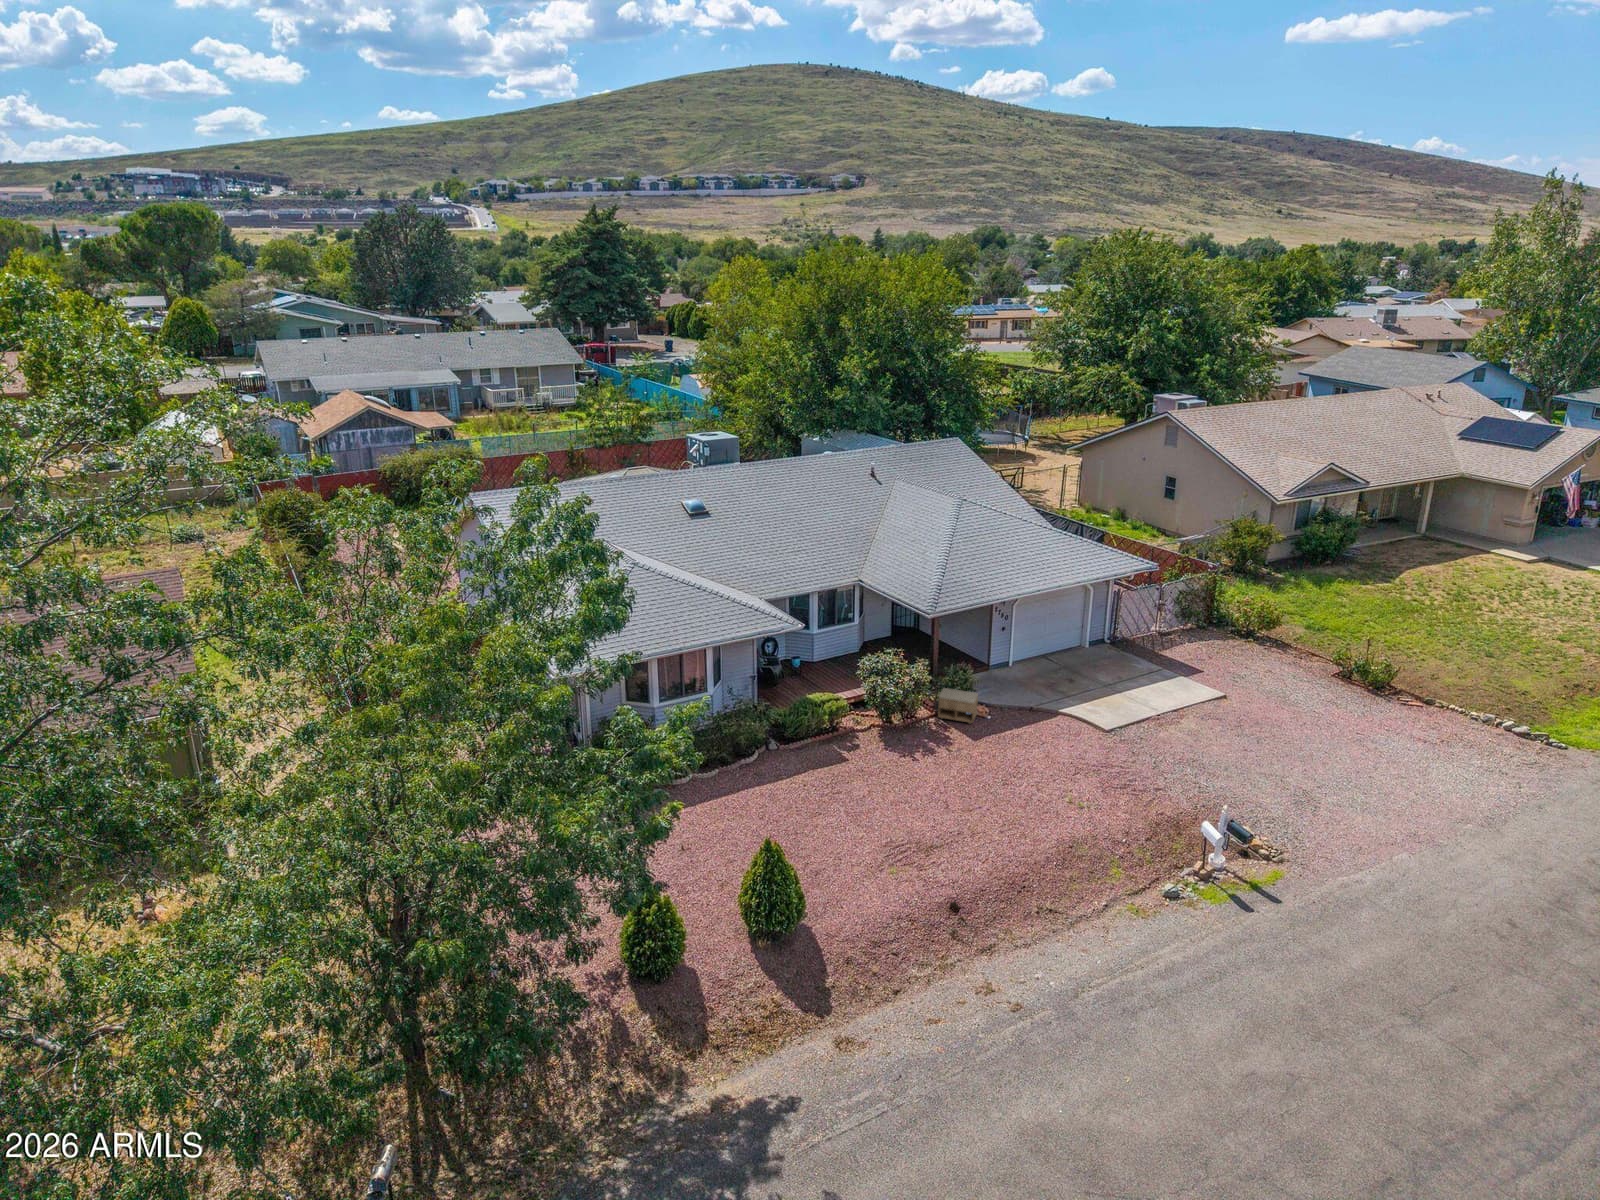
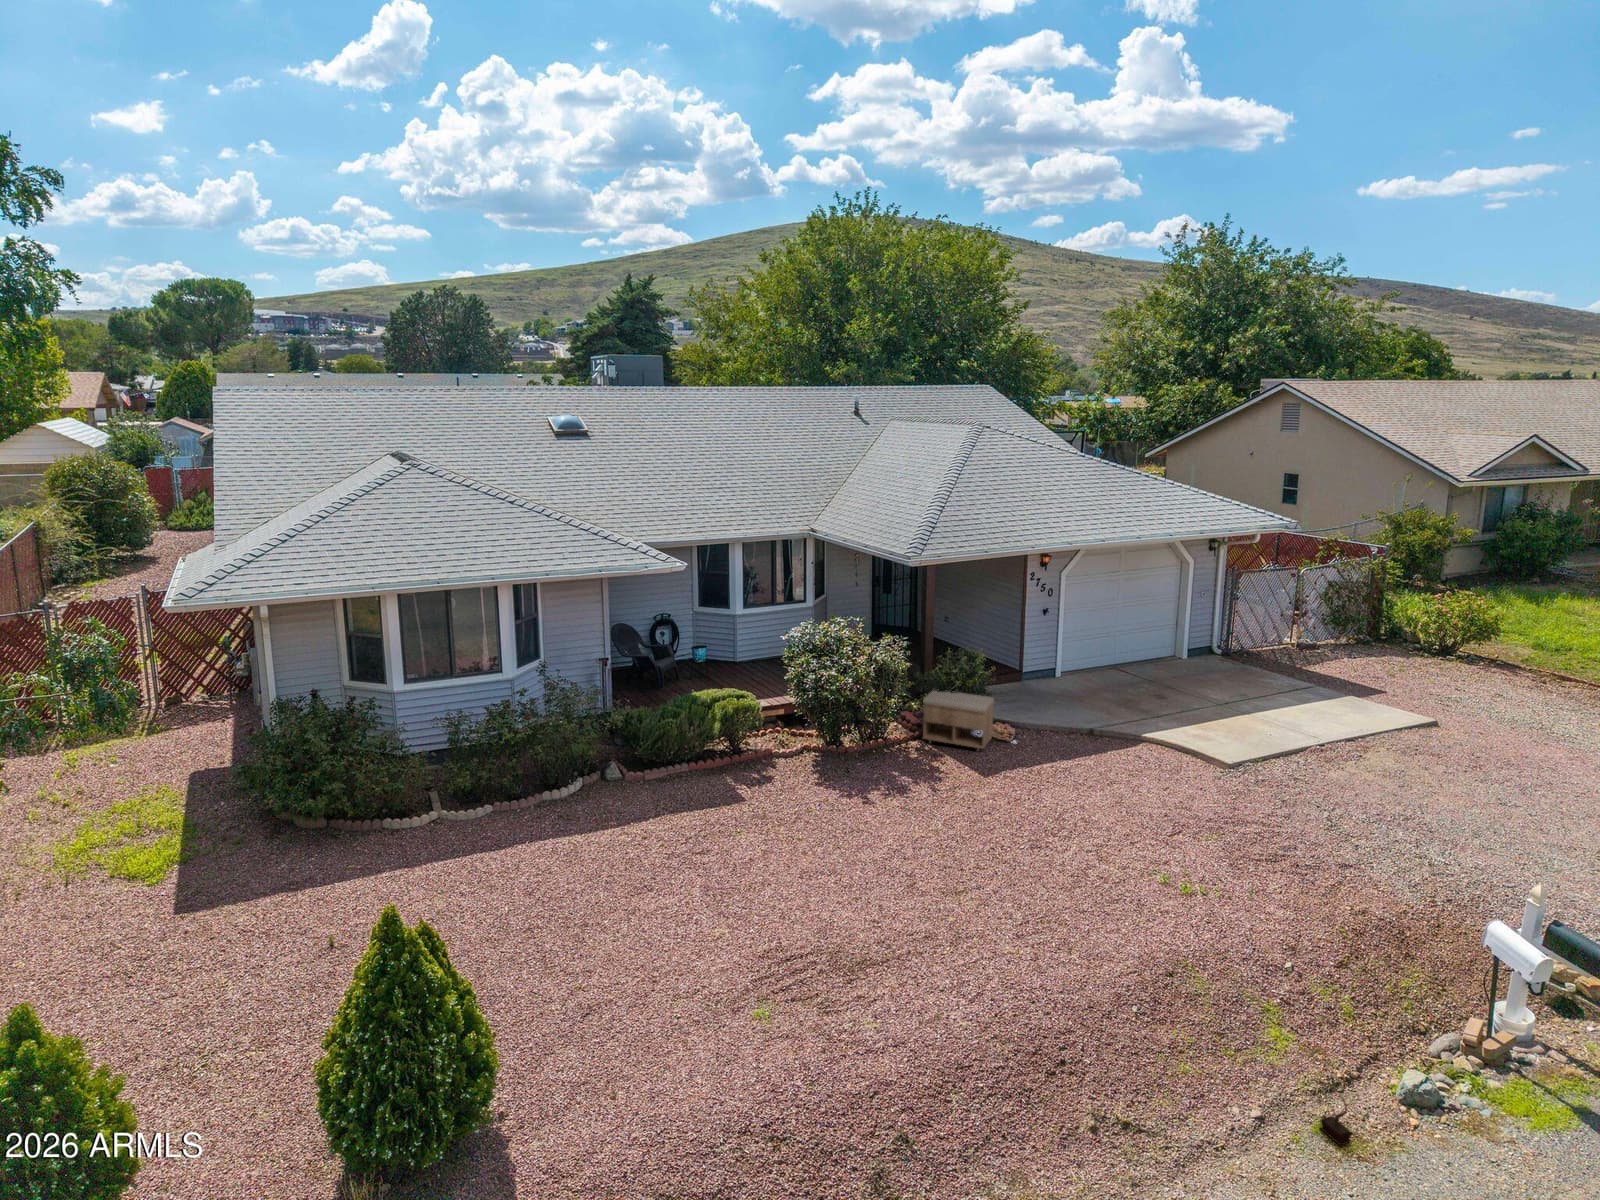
potted plant: present [950,886,964,912] -> present [1317,1075,1371,1145]

